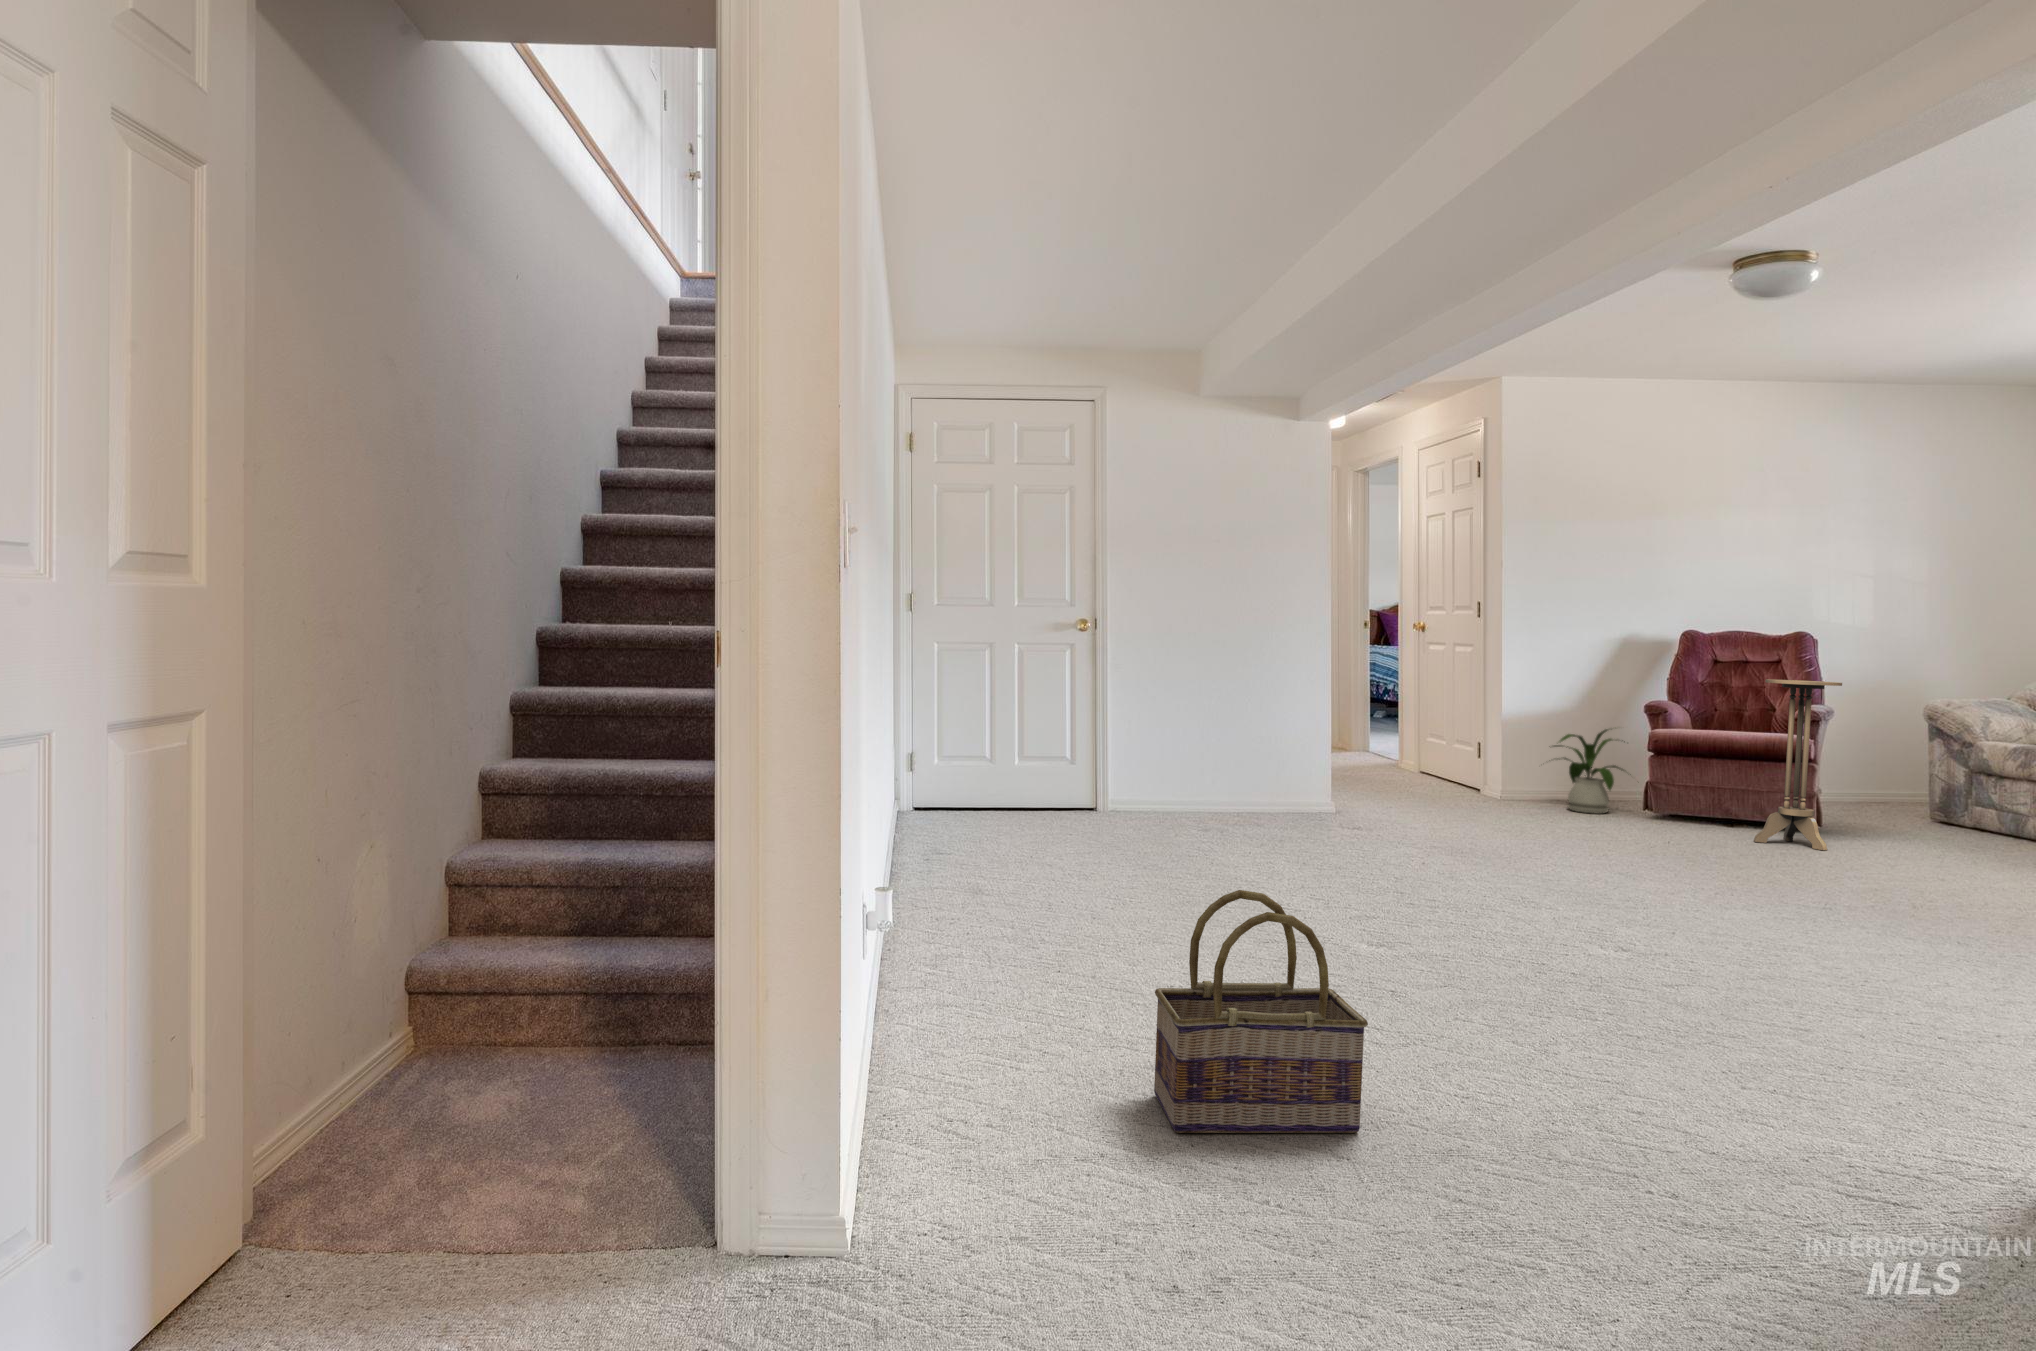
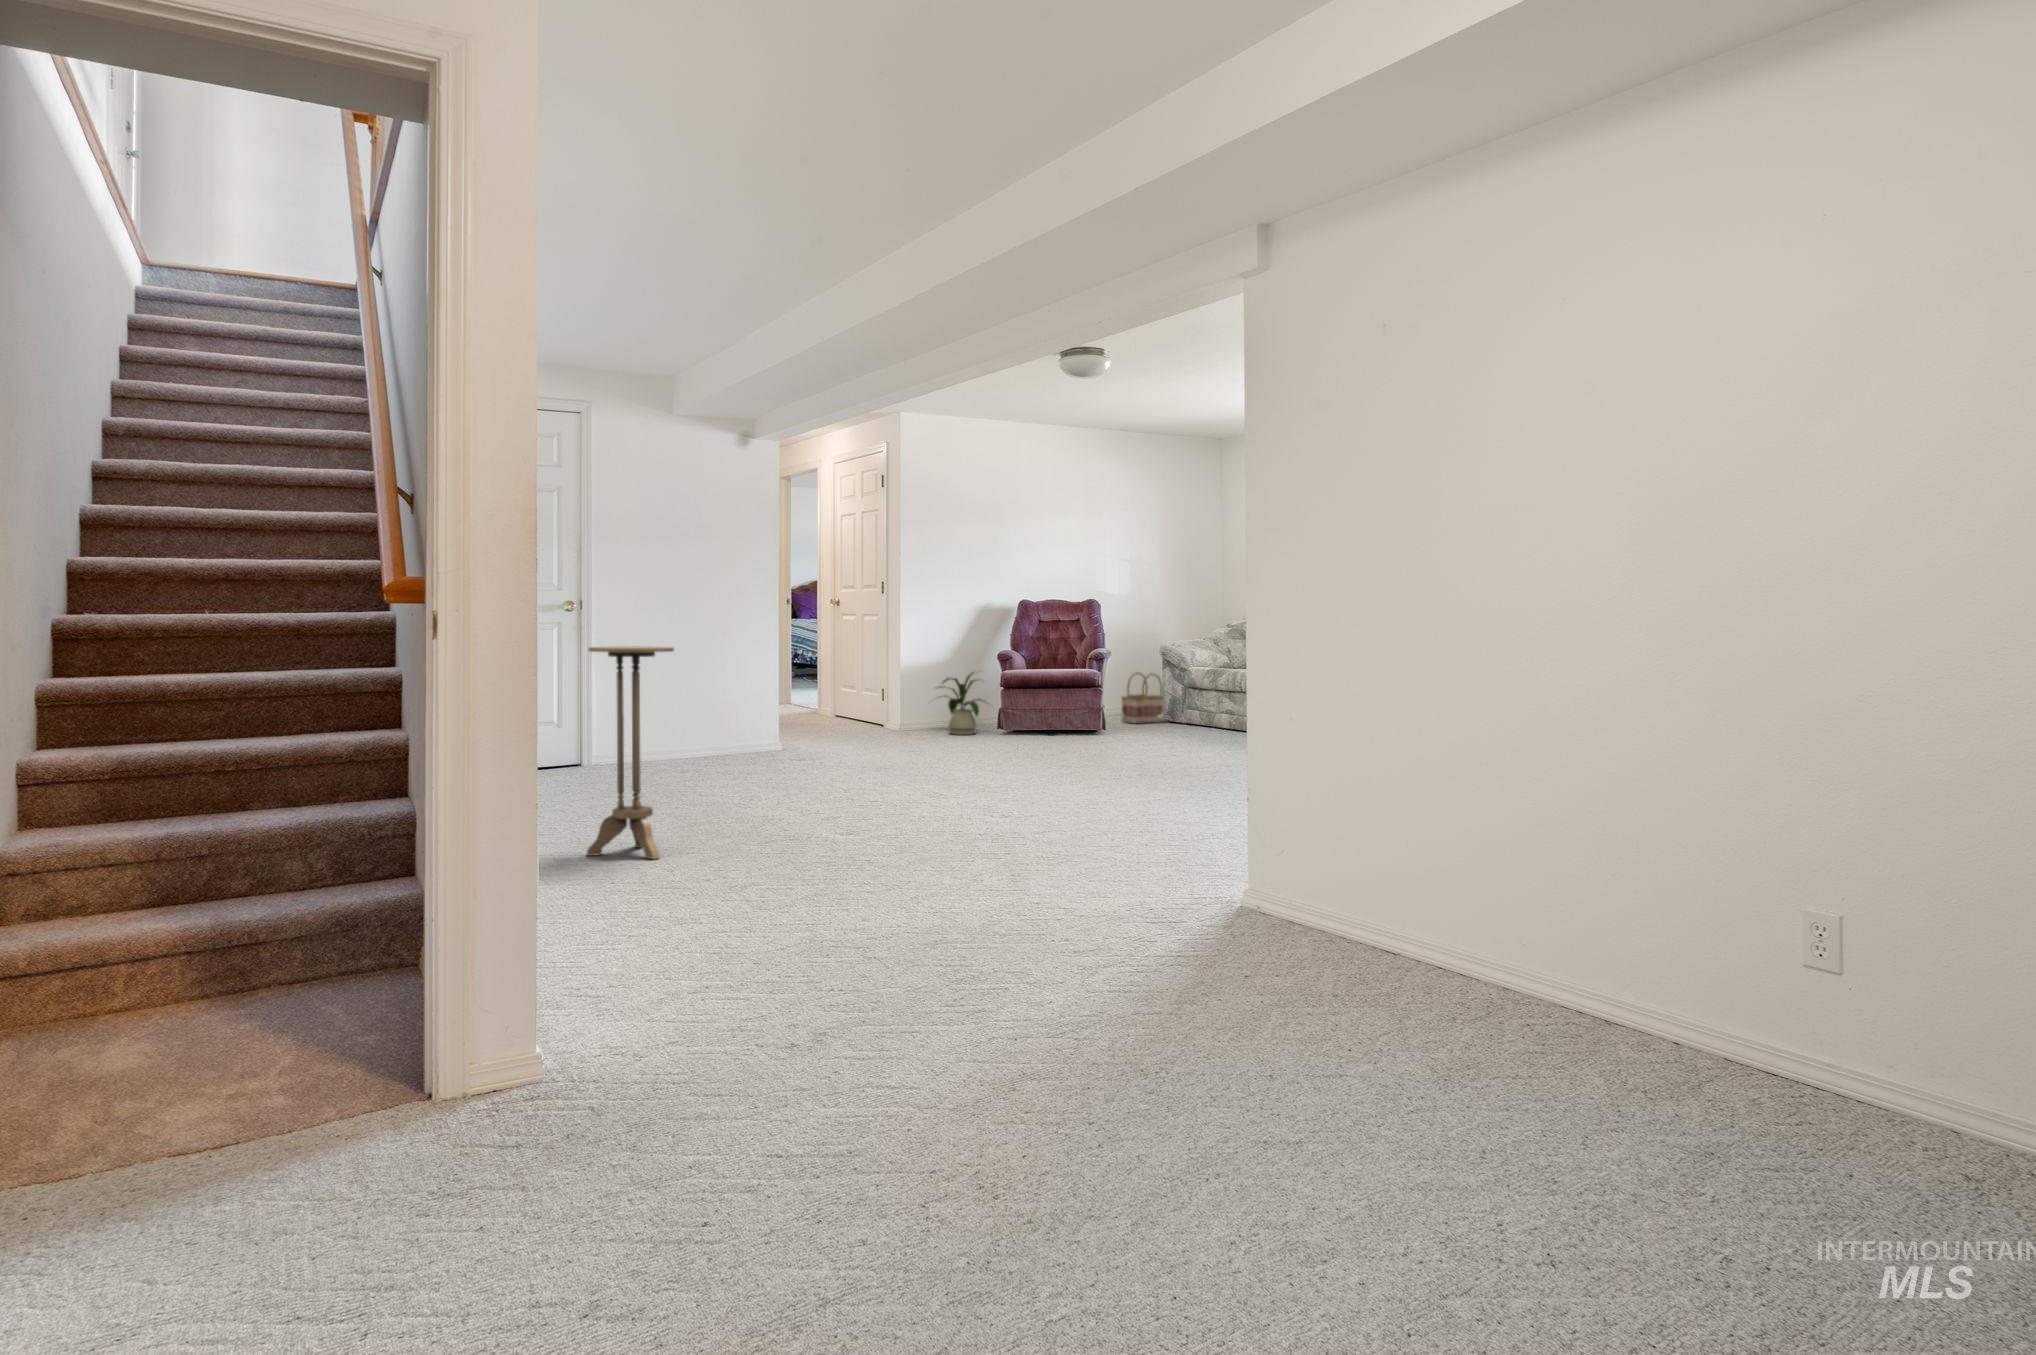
side table: present [1754,679,1842,850] -> present [587,646,674,859]
basket: present [1154,890,1368,1133] -> present [1122,672,1167,724]

